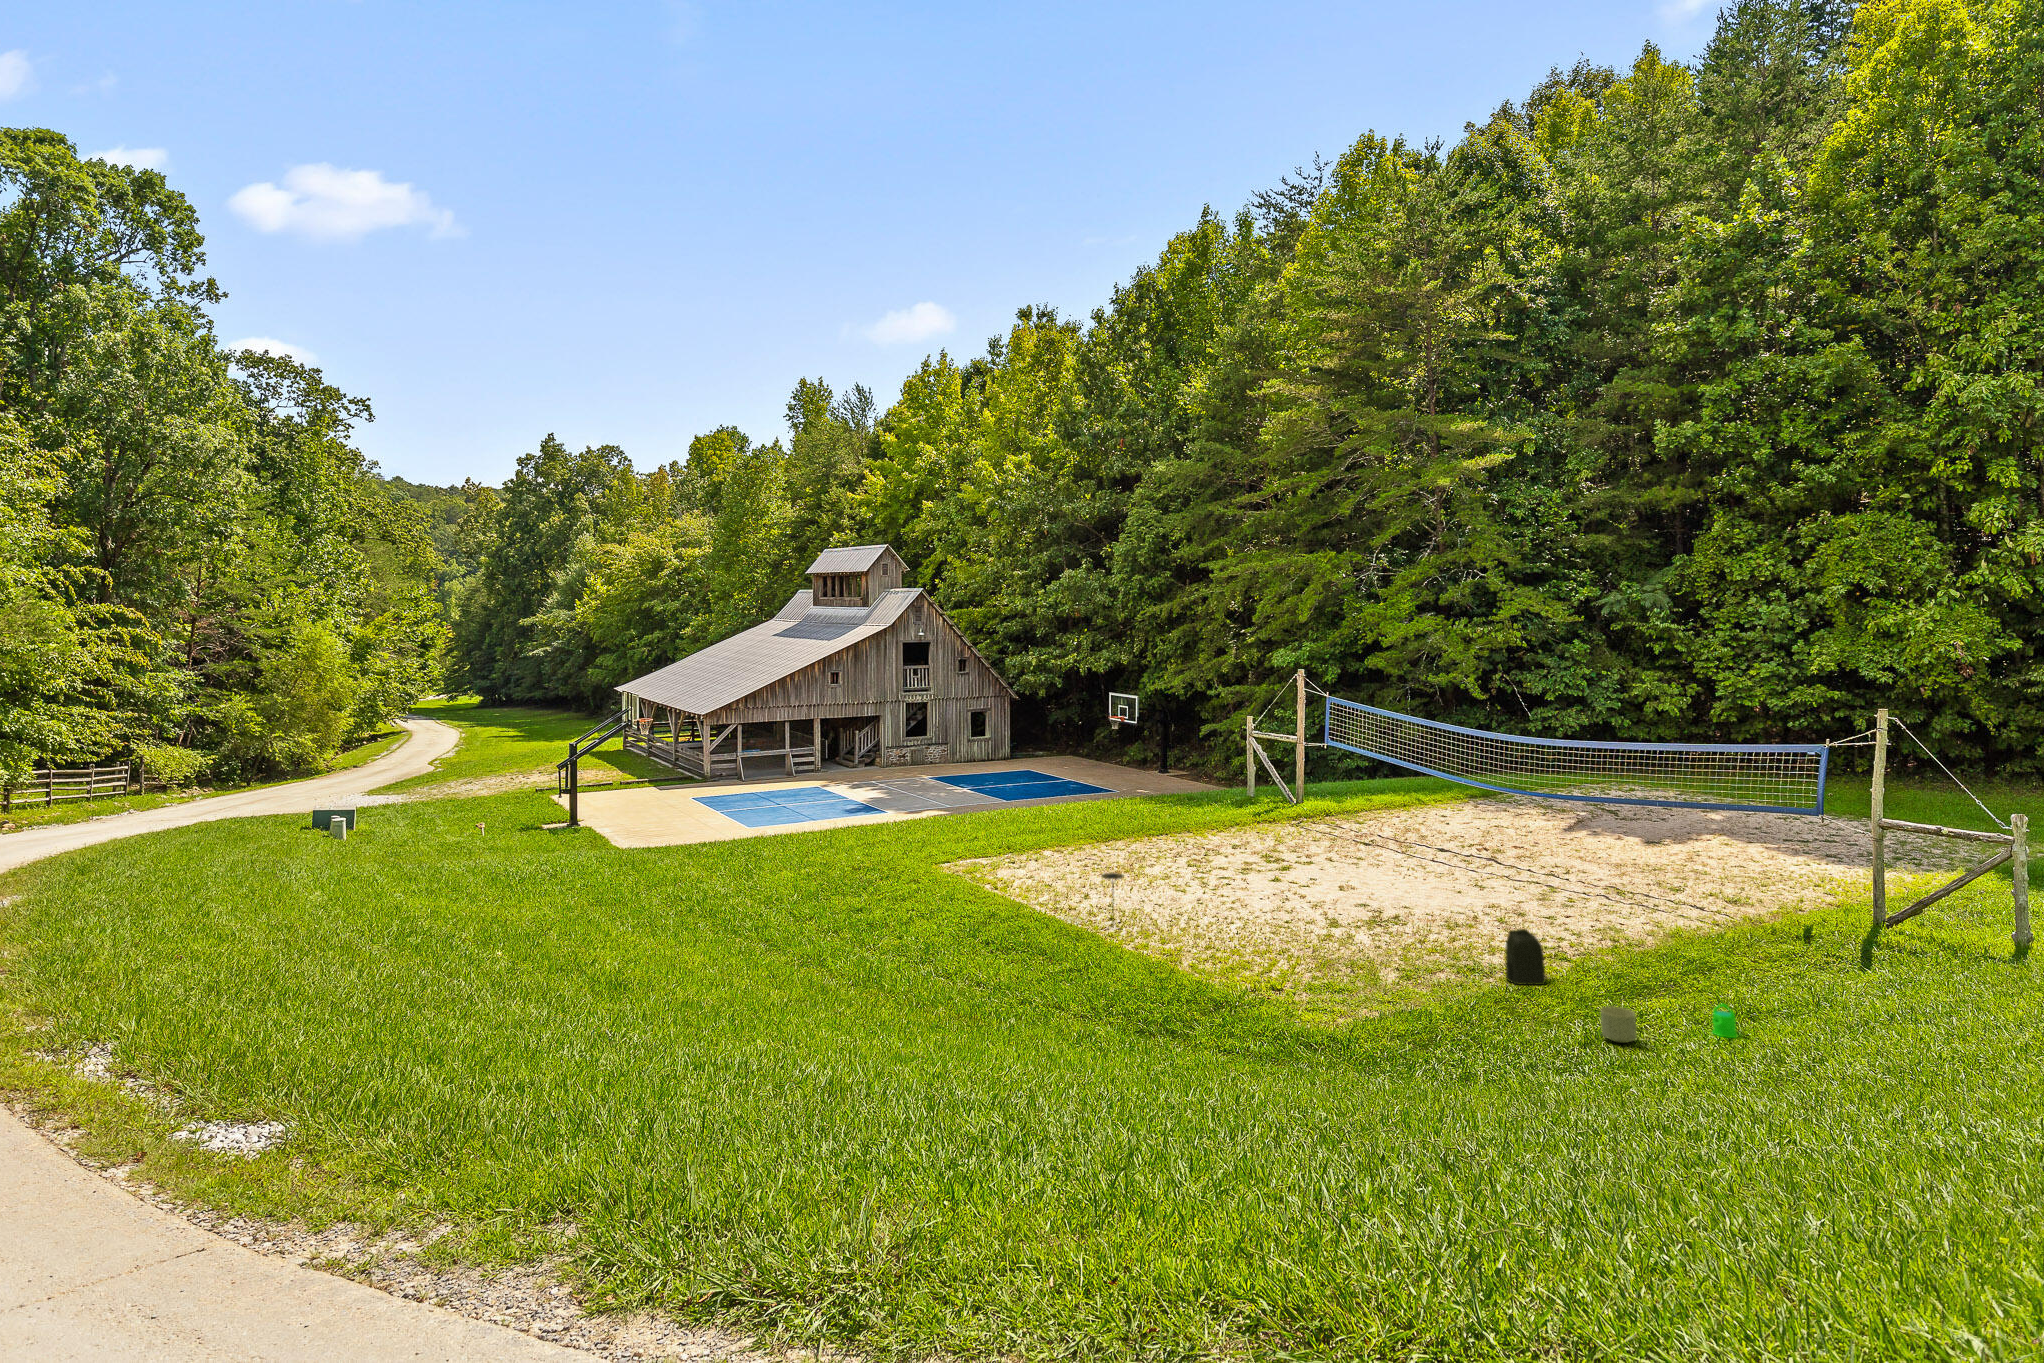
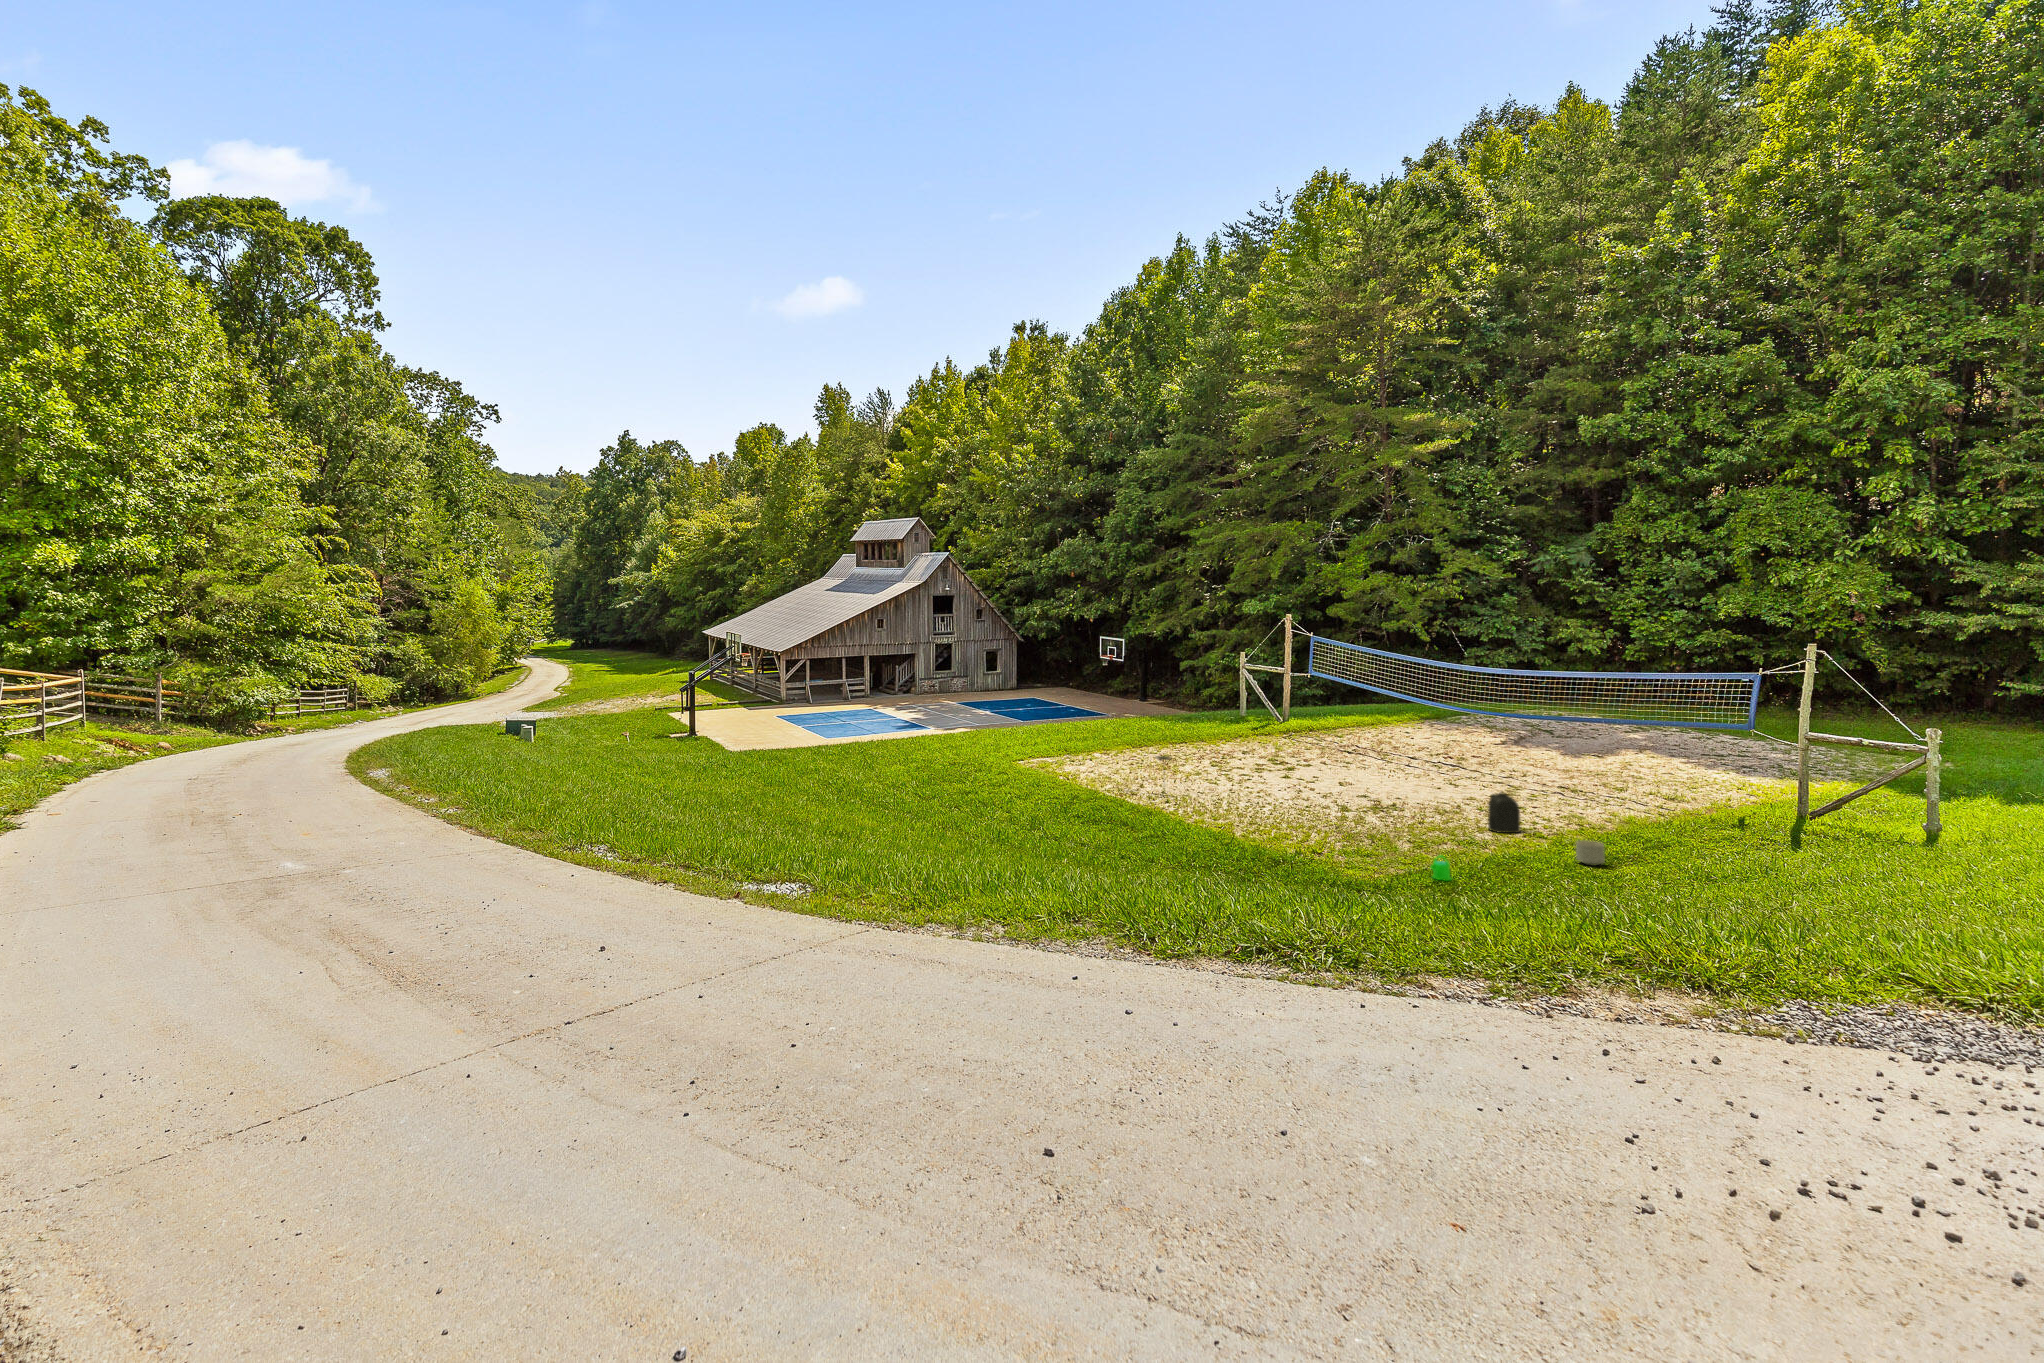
watering can: present [1712,1004,1738,1038] -> present [1431,855,1451,881]

